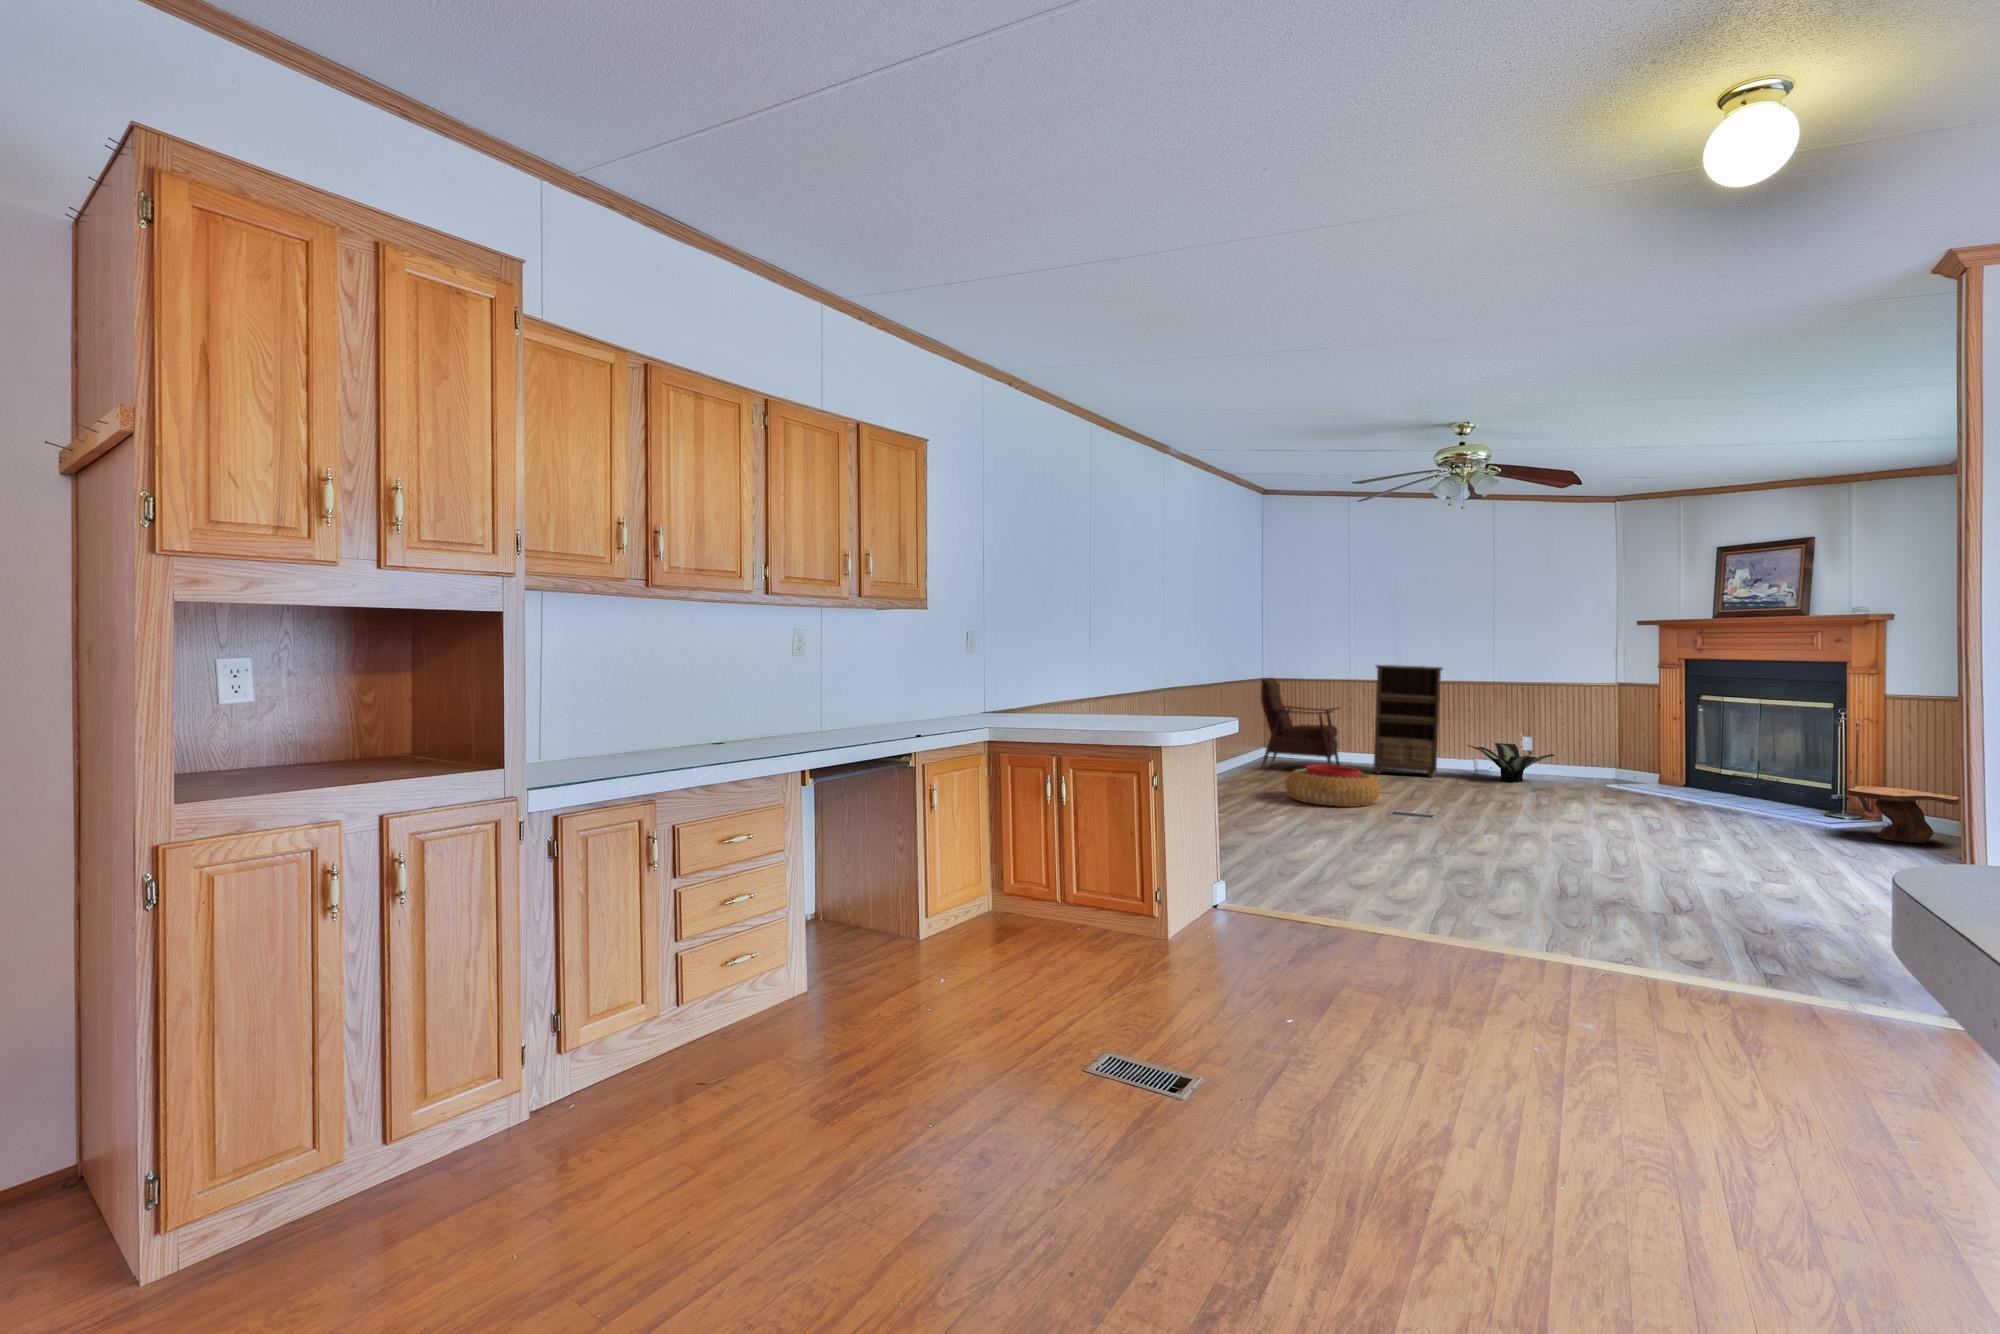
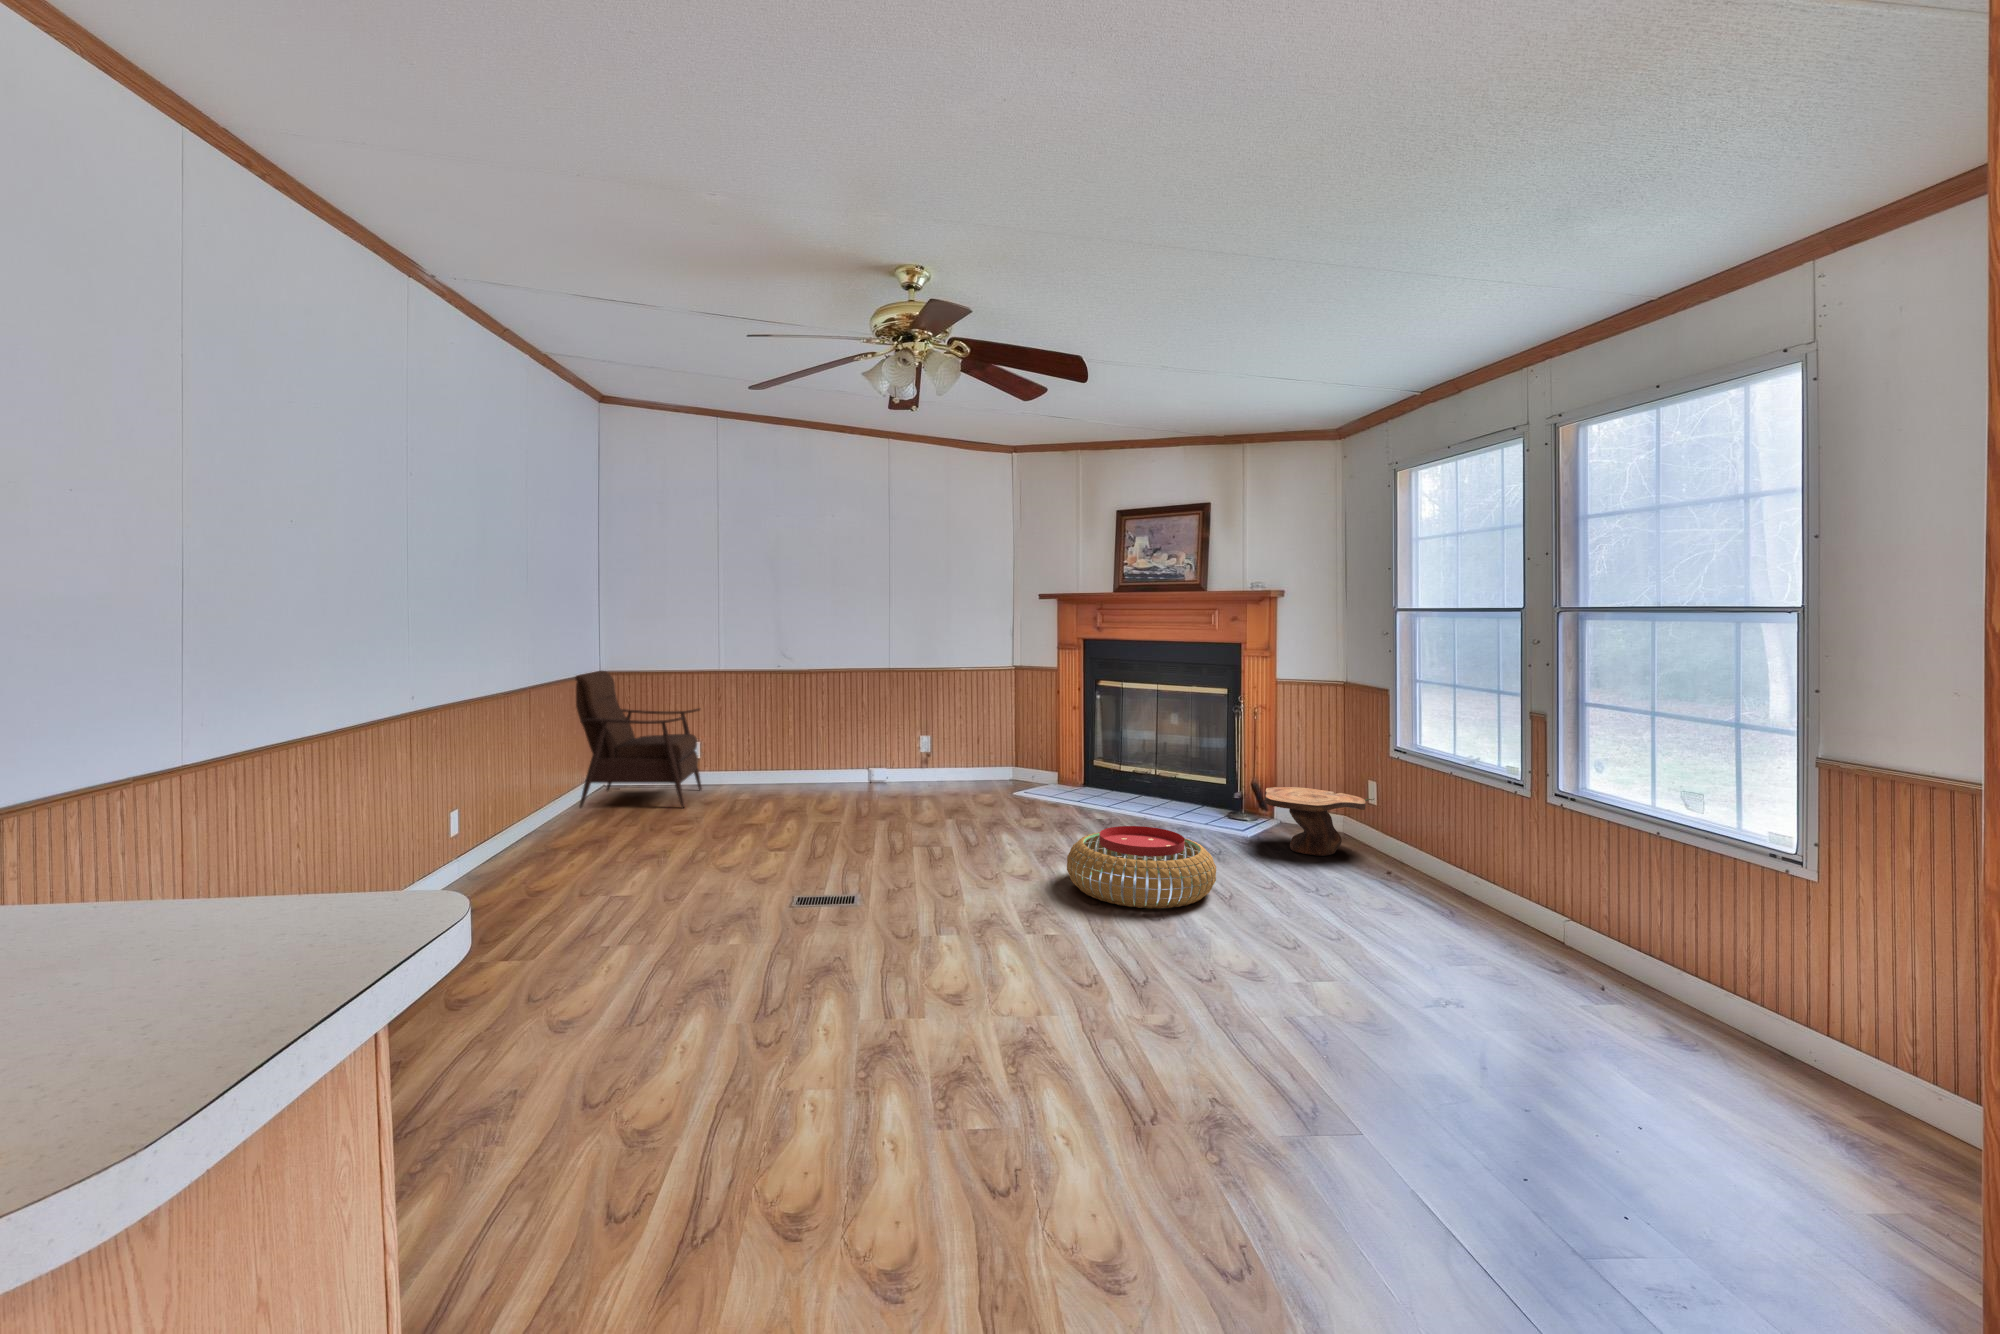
bookshelf: present [1374,665,1442,777] -> none [742,650,828,798]
potted plant: present [1467,743,1555,782] -> none [858,744,958,795]
pouf: present [1285,764,1380,807] -> present [1067,826,1216,908]

